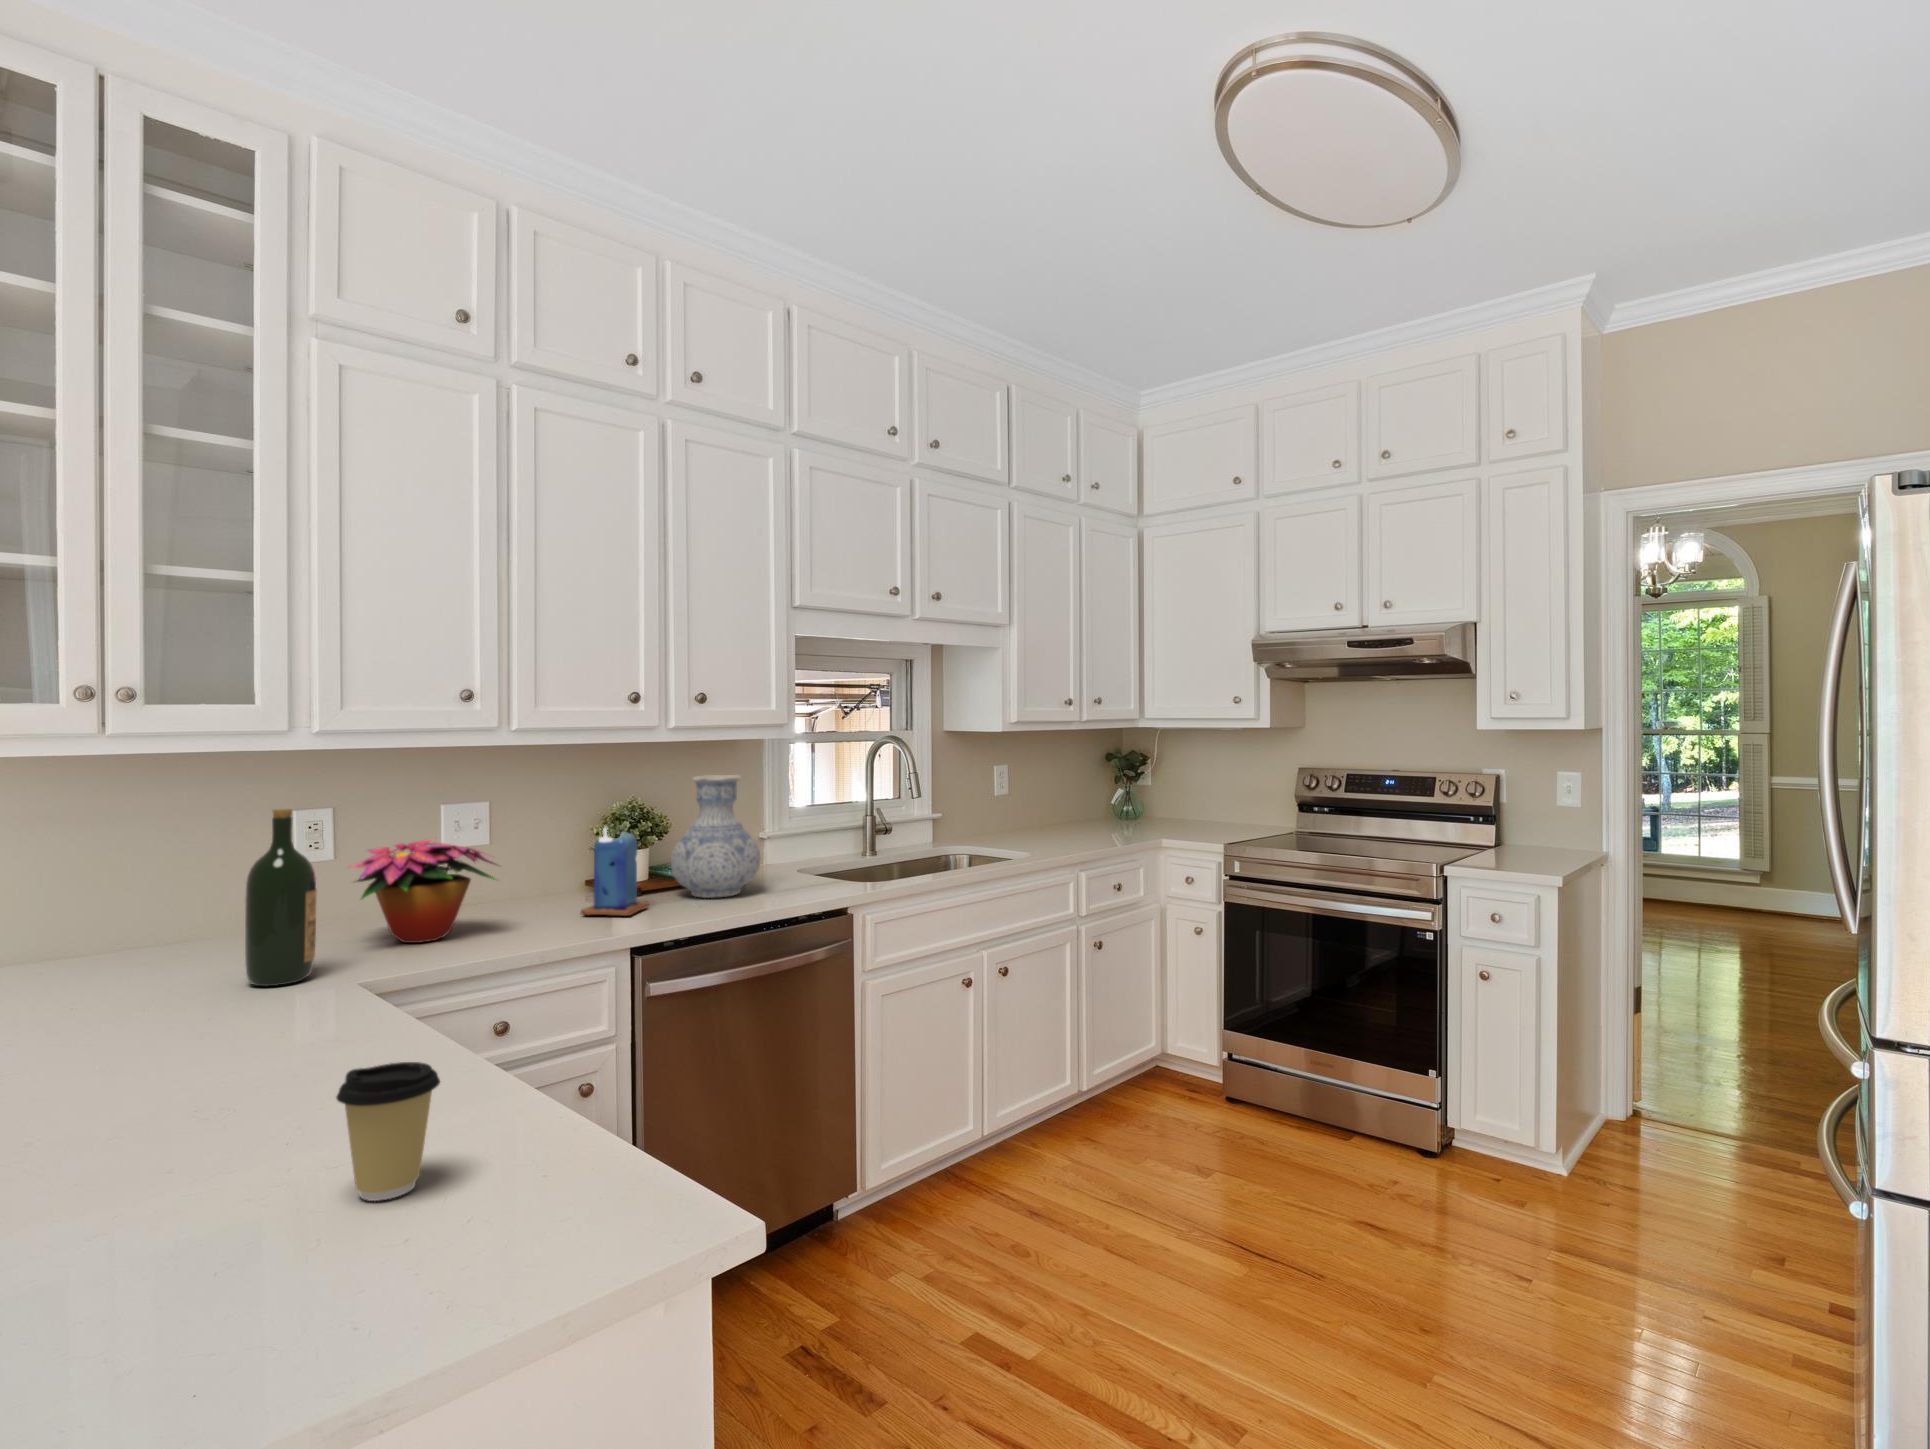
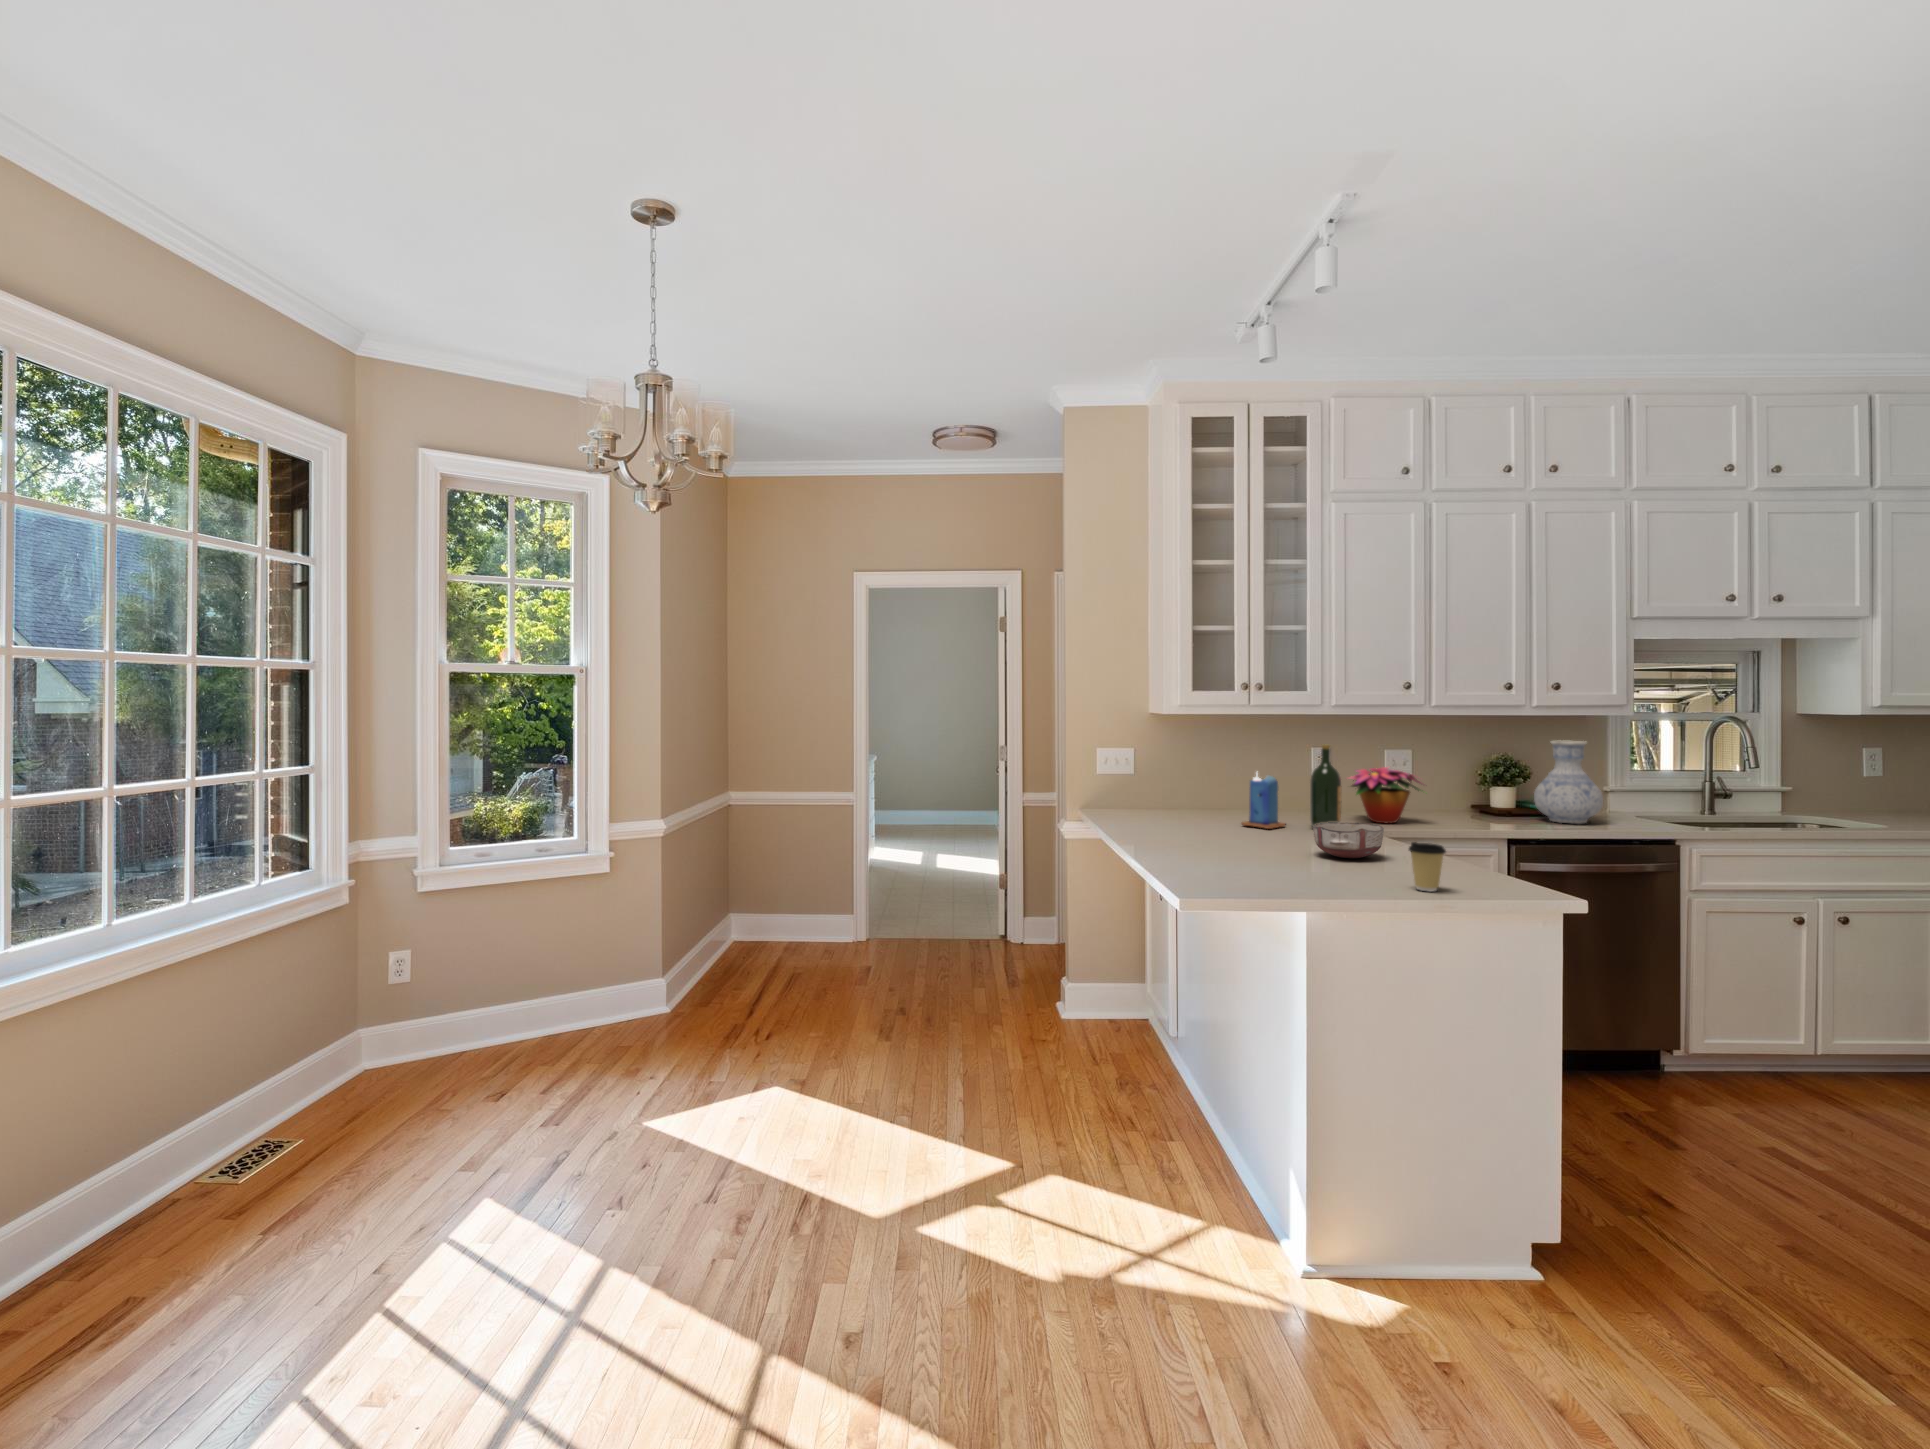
candle: present [581,828,649,916] -> present [1241,773,1286,829]
ceramic bowl: none [163,986,349,1086] -> present [1313,822,1384,858]

